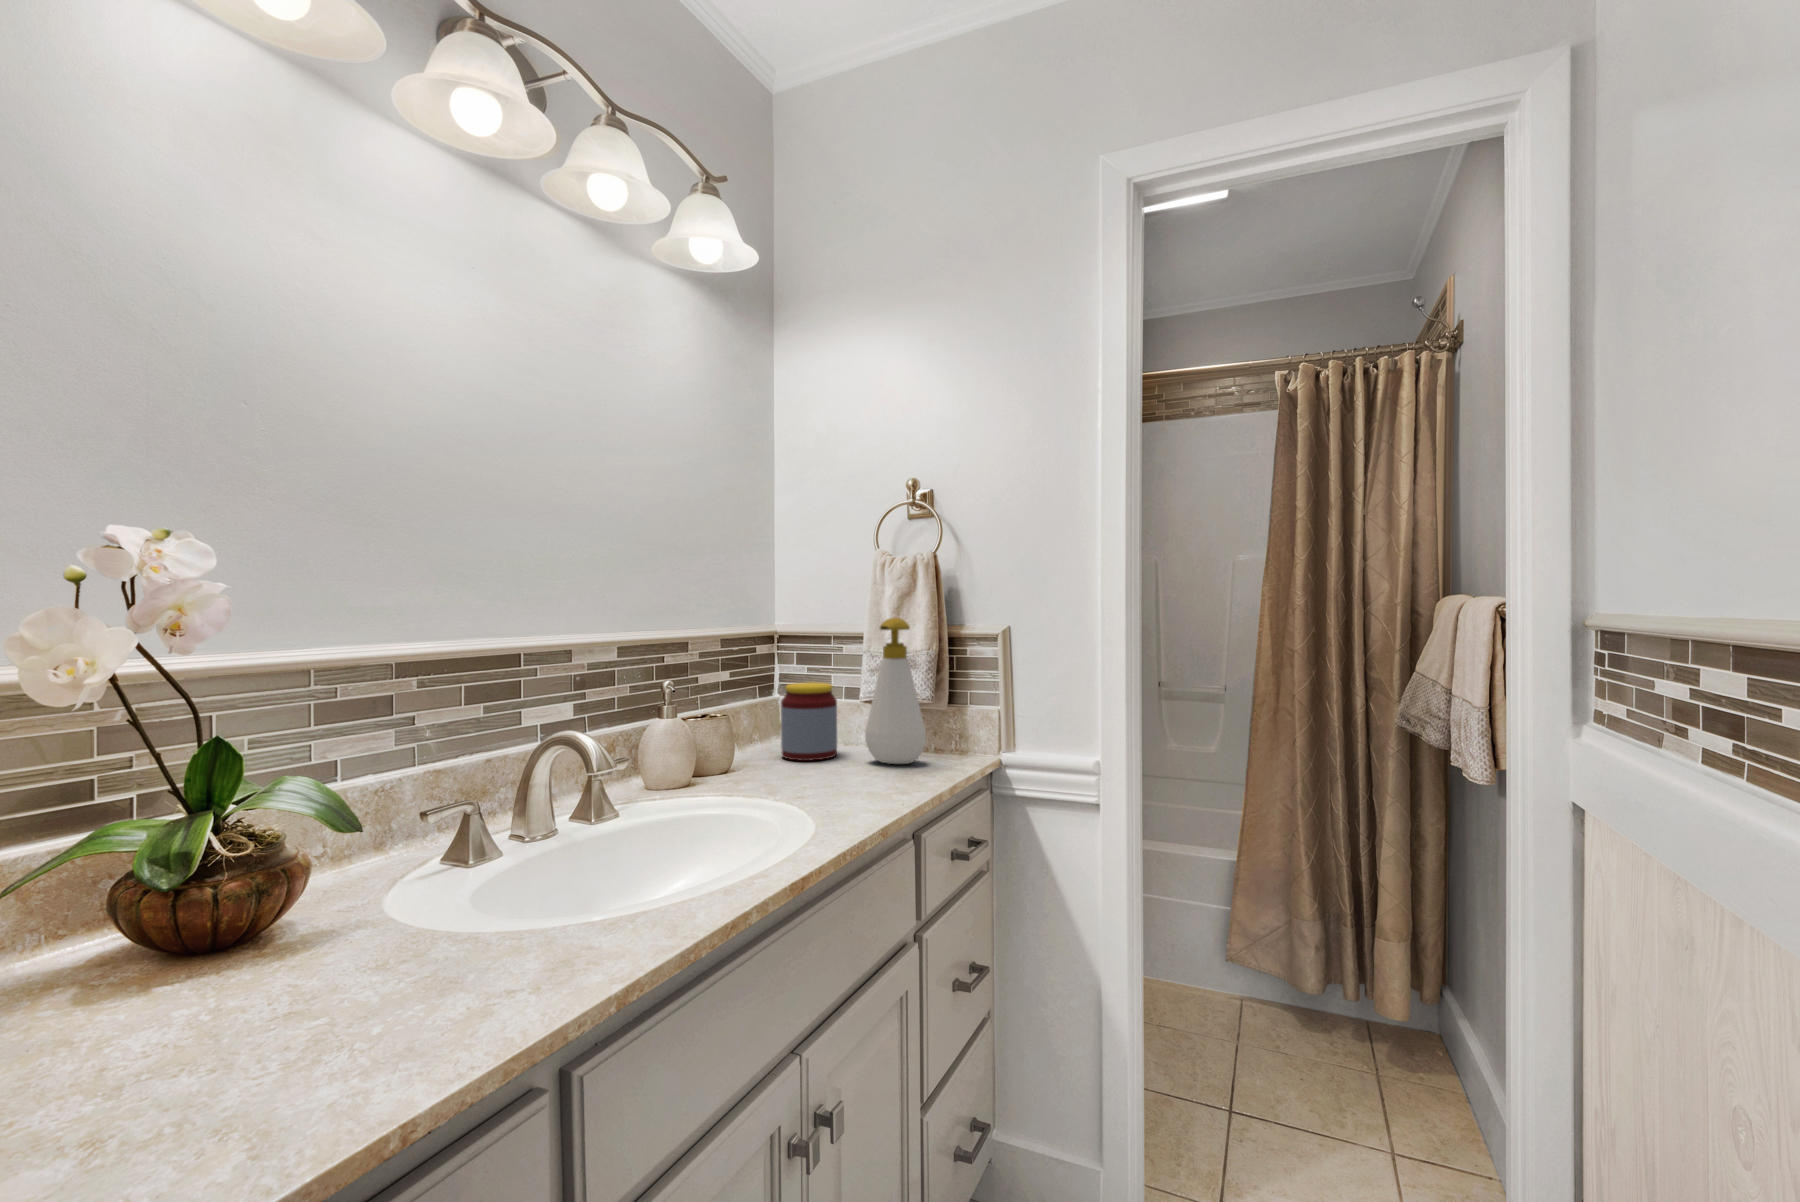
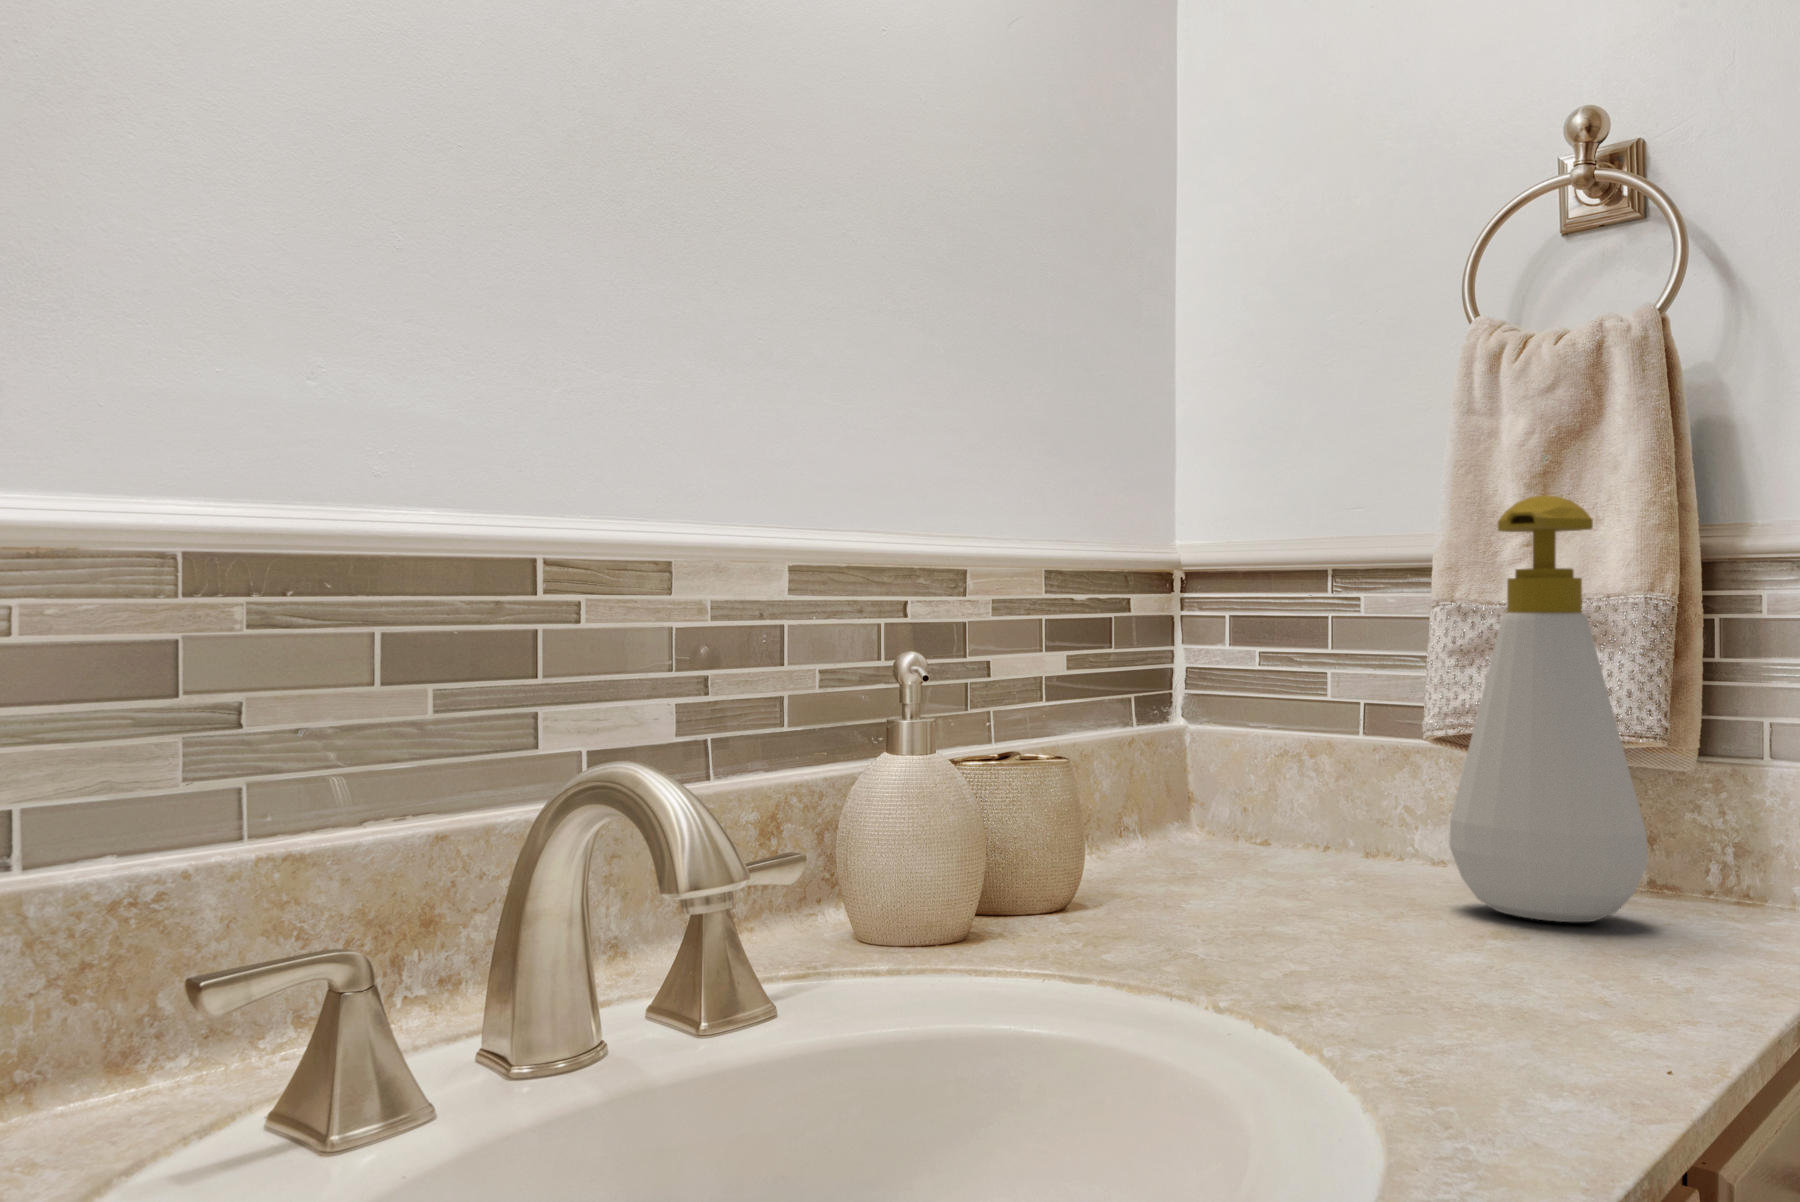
jar: present [781,682,837,761] -> none [1202,685,1356,893]

